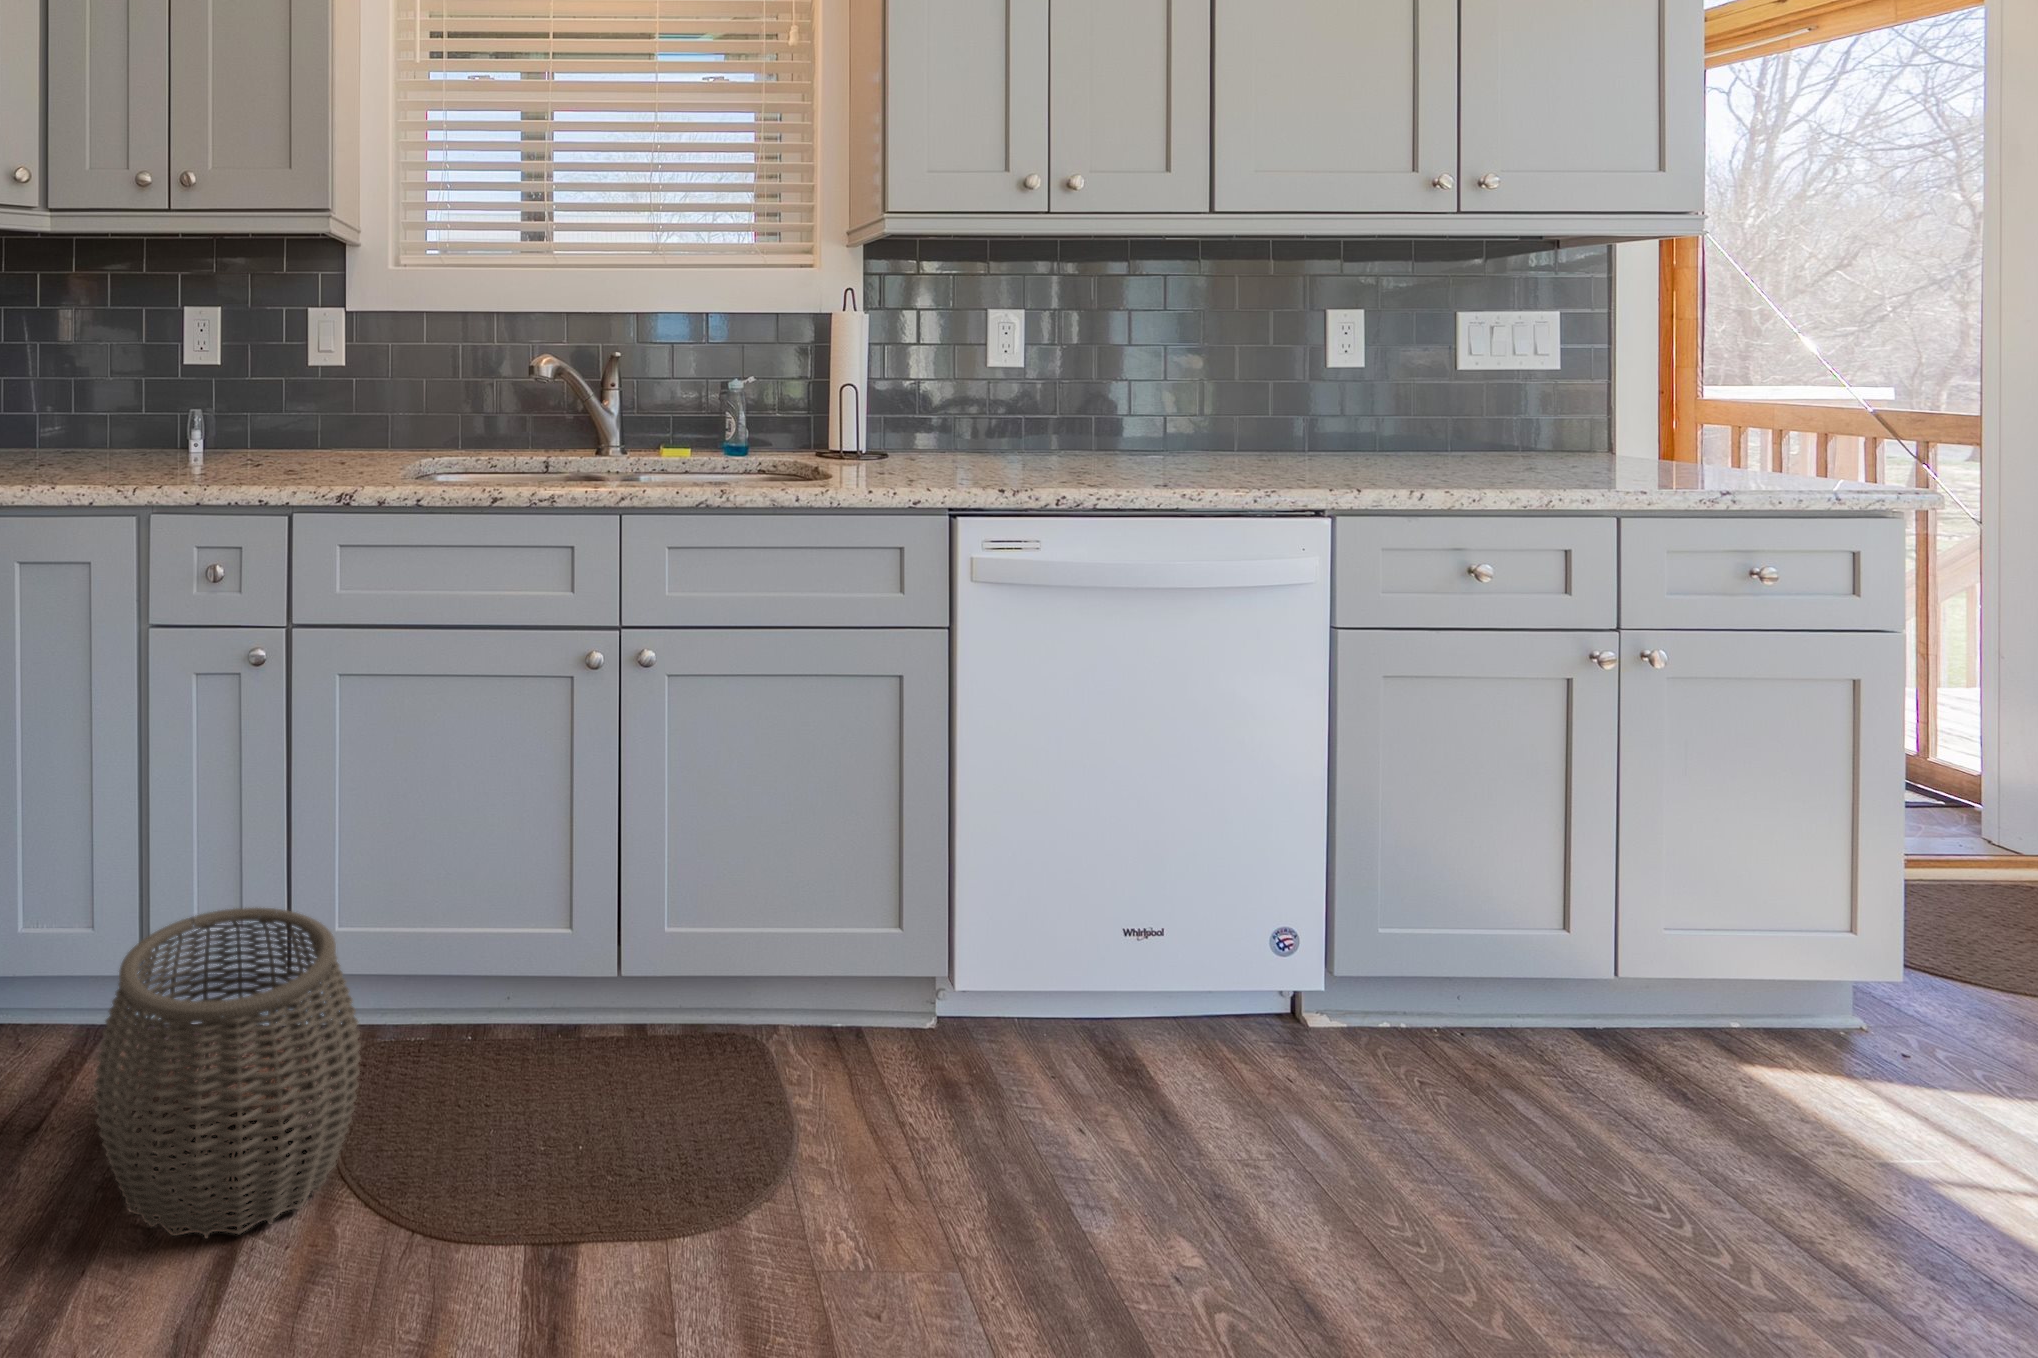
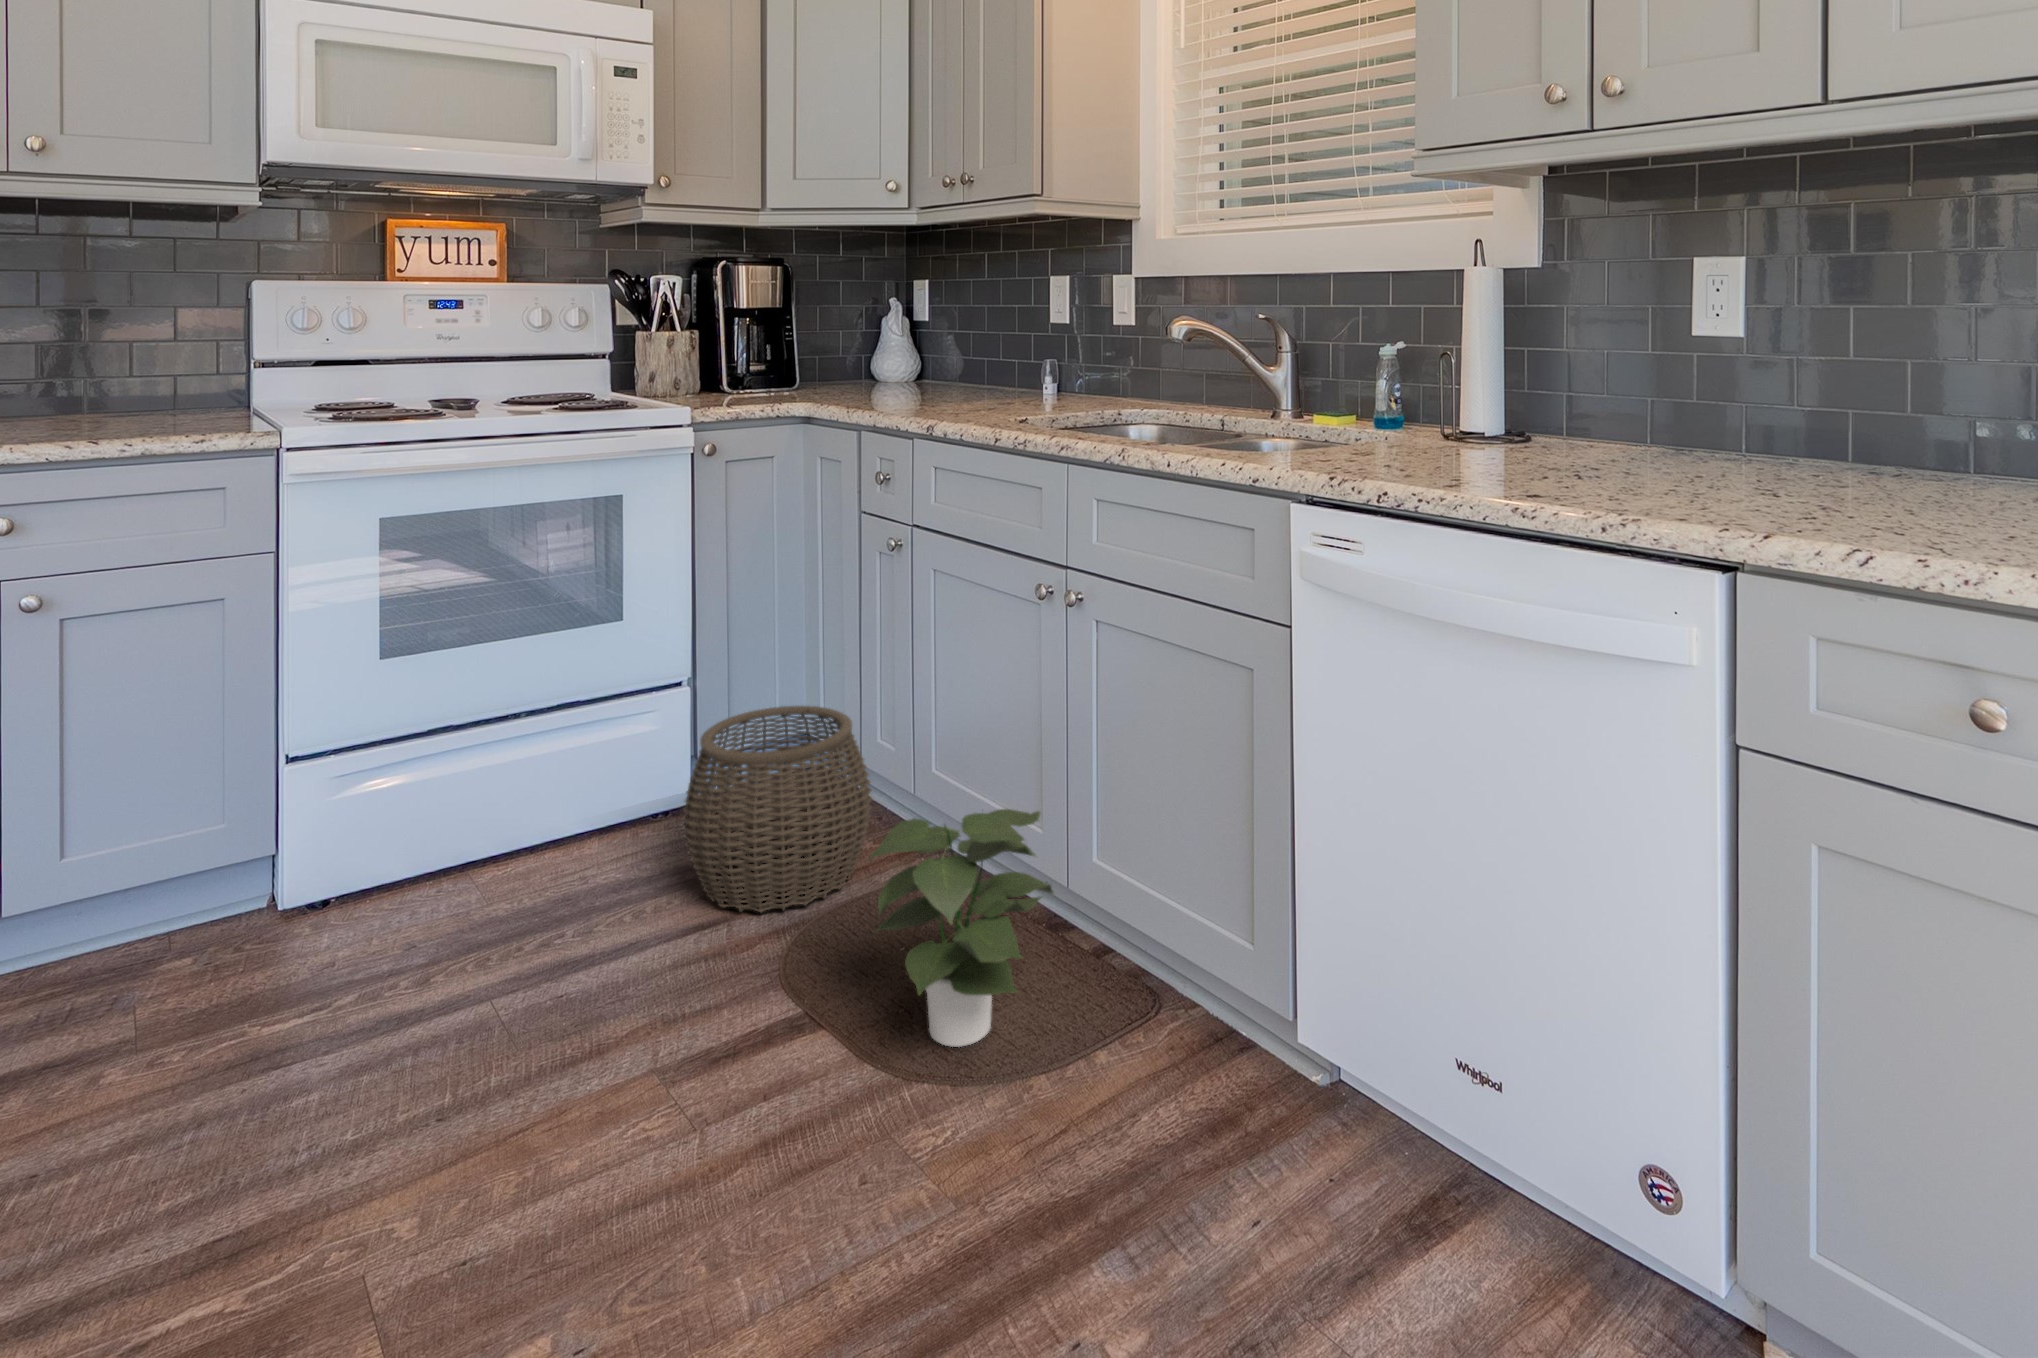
potted plant: none [603,897,841,1181] -> present [869,809,1054,1047]

